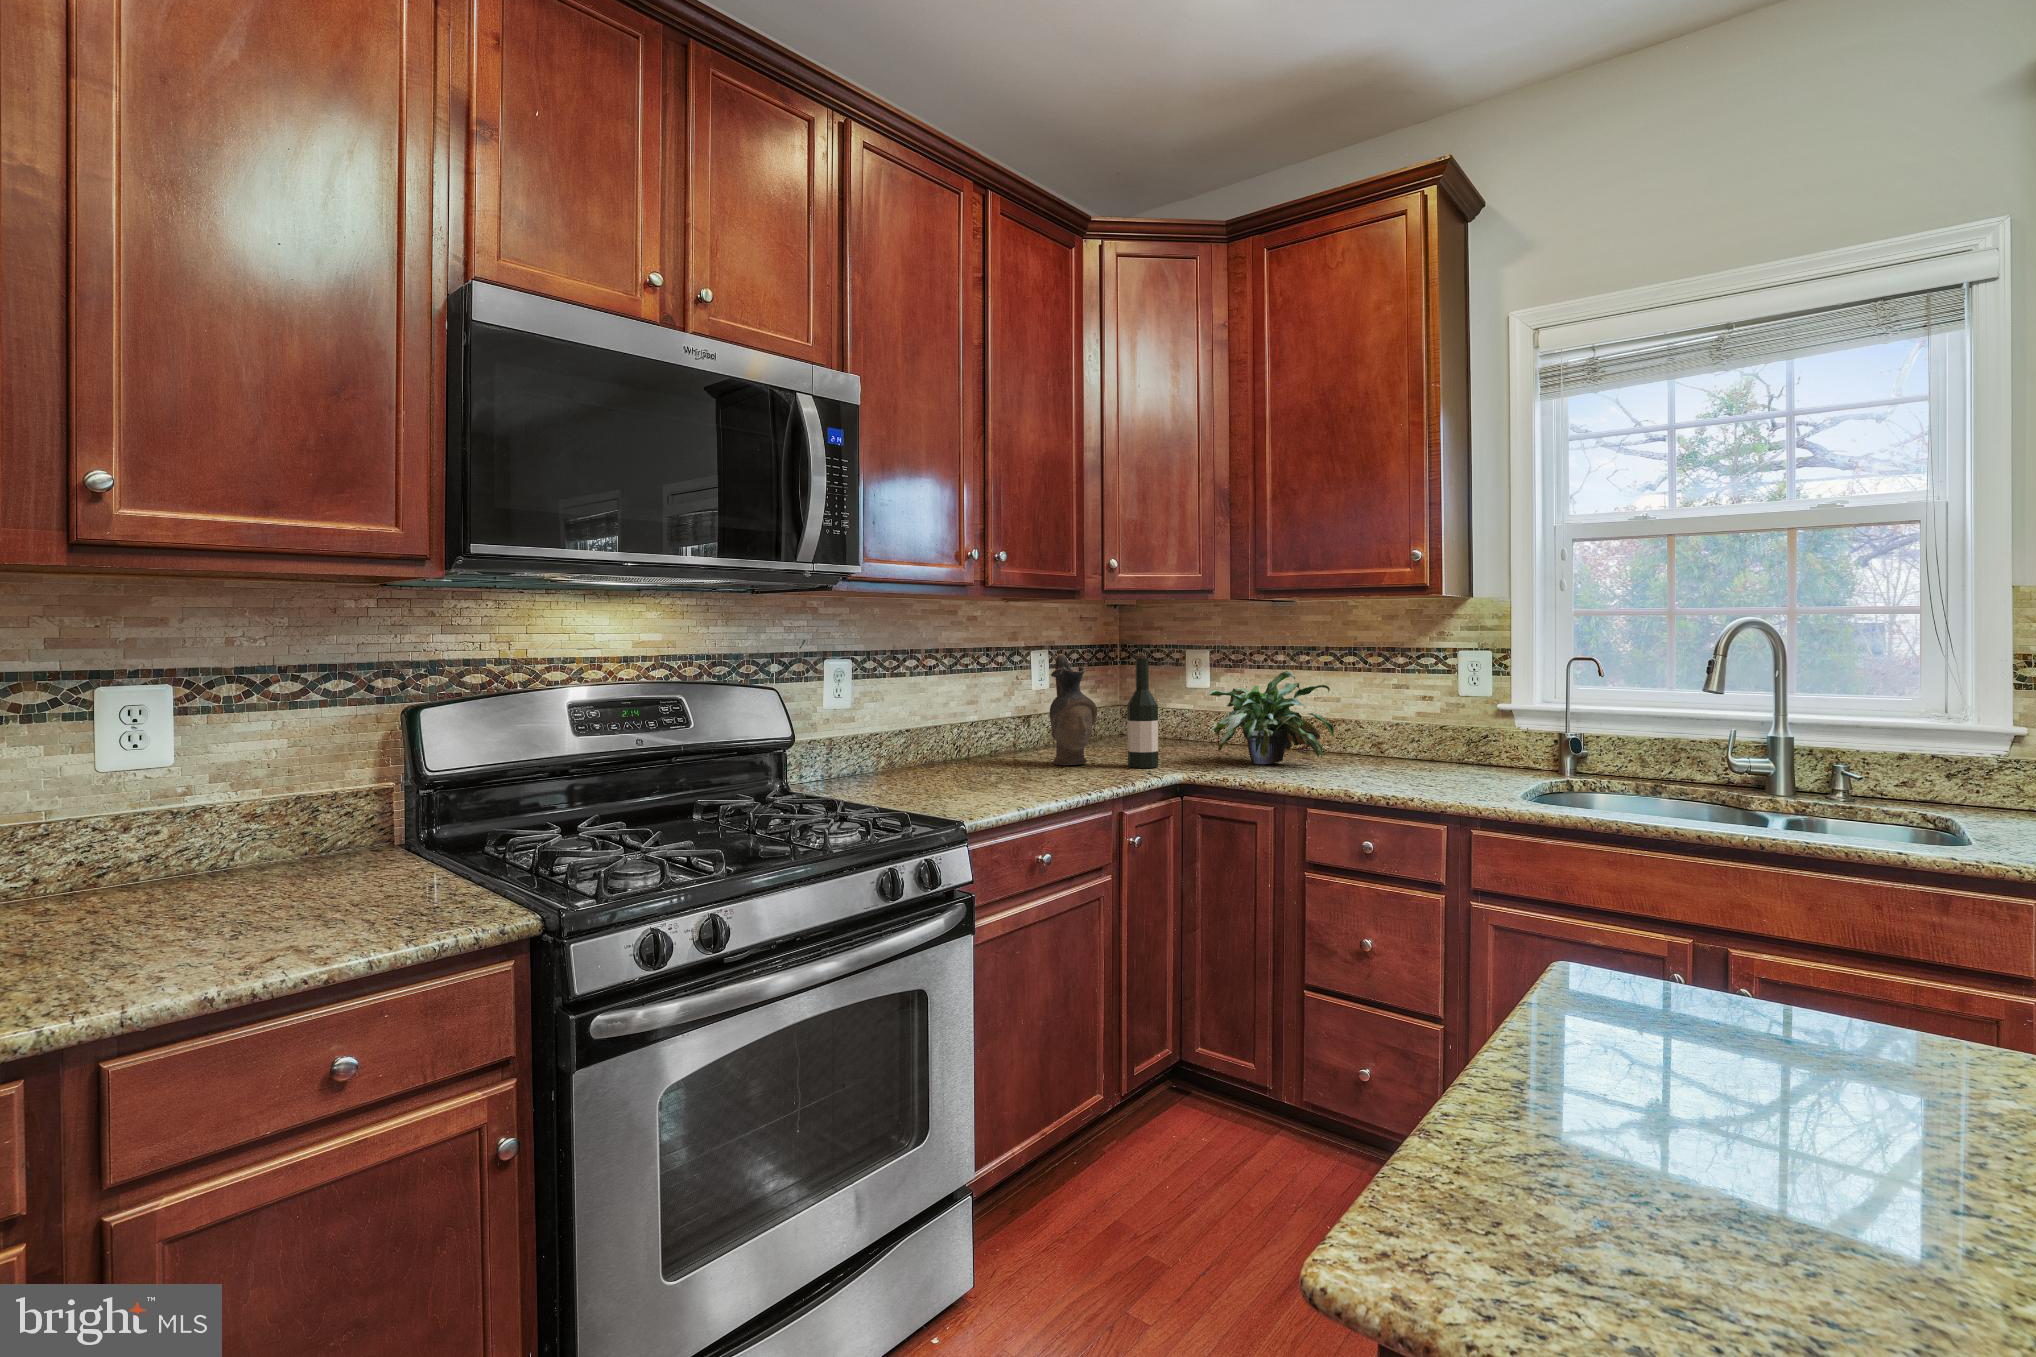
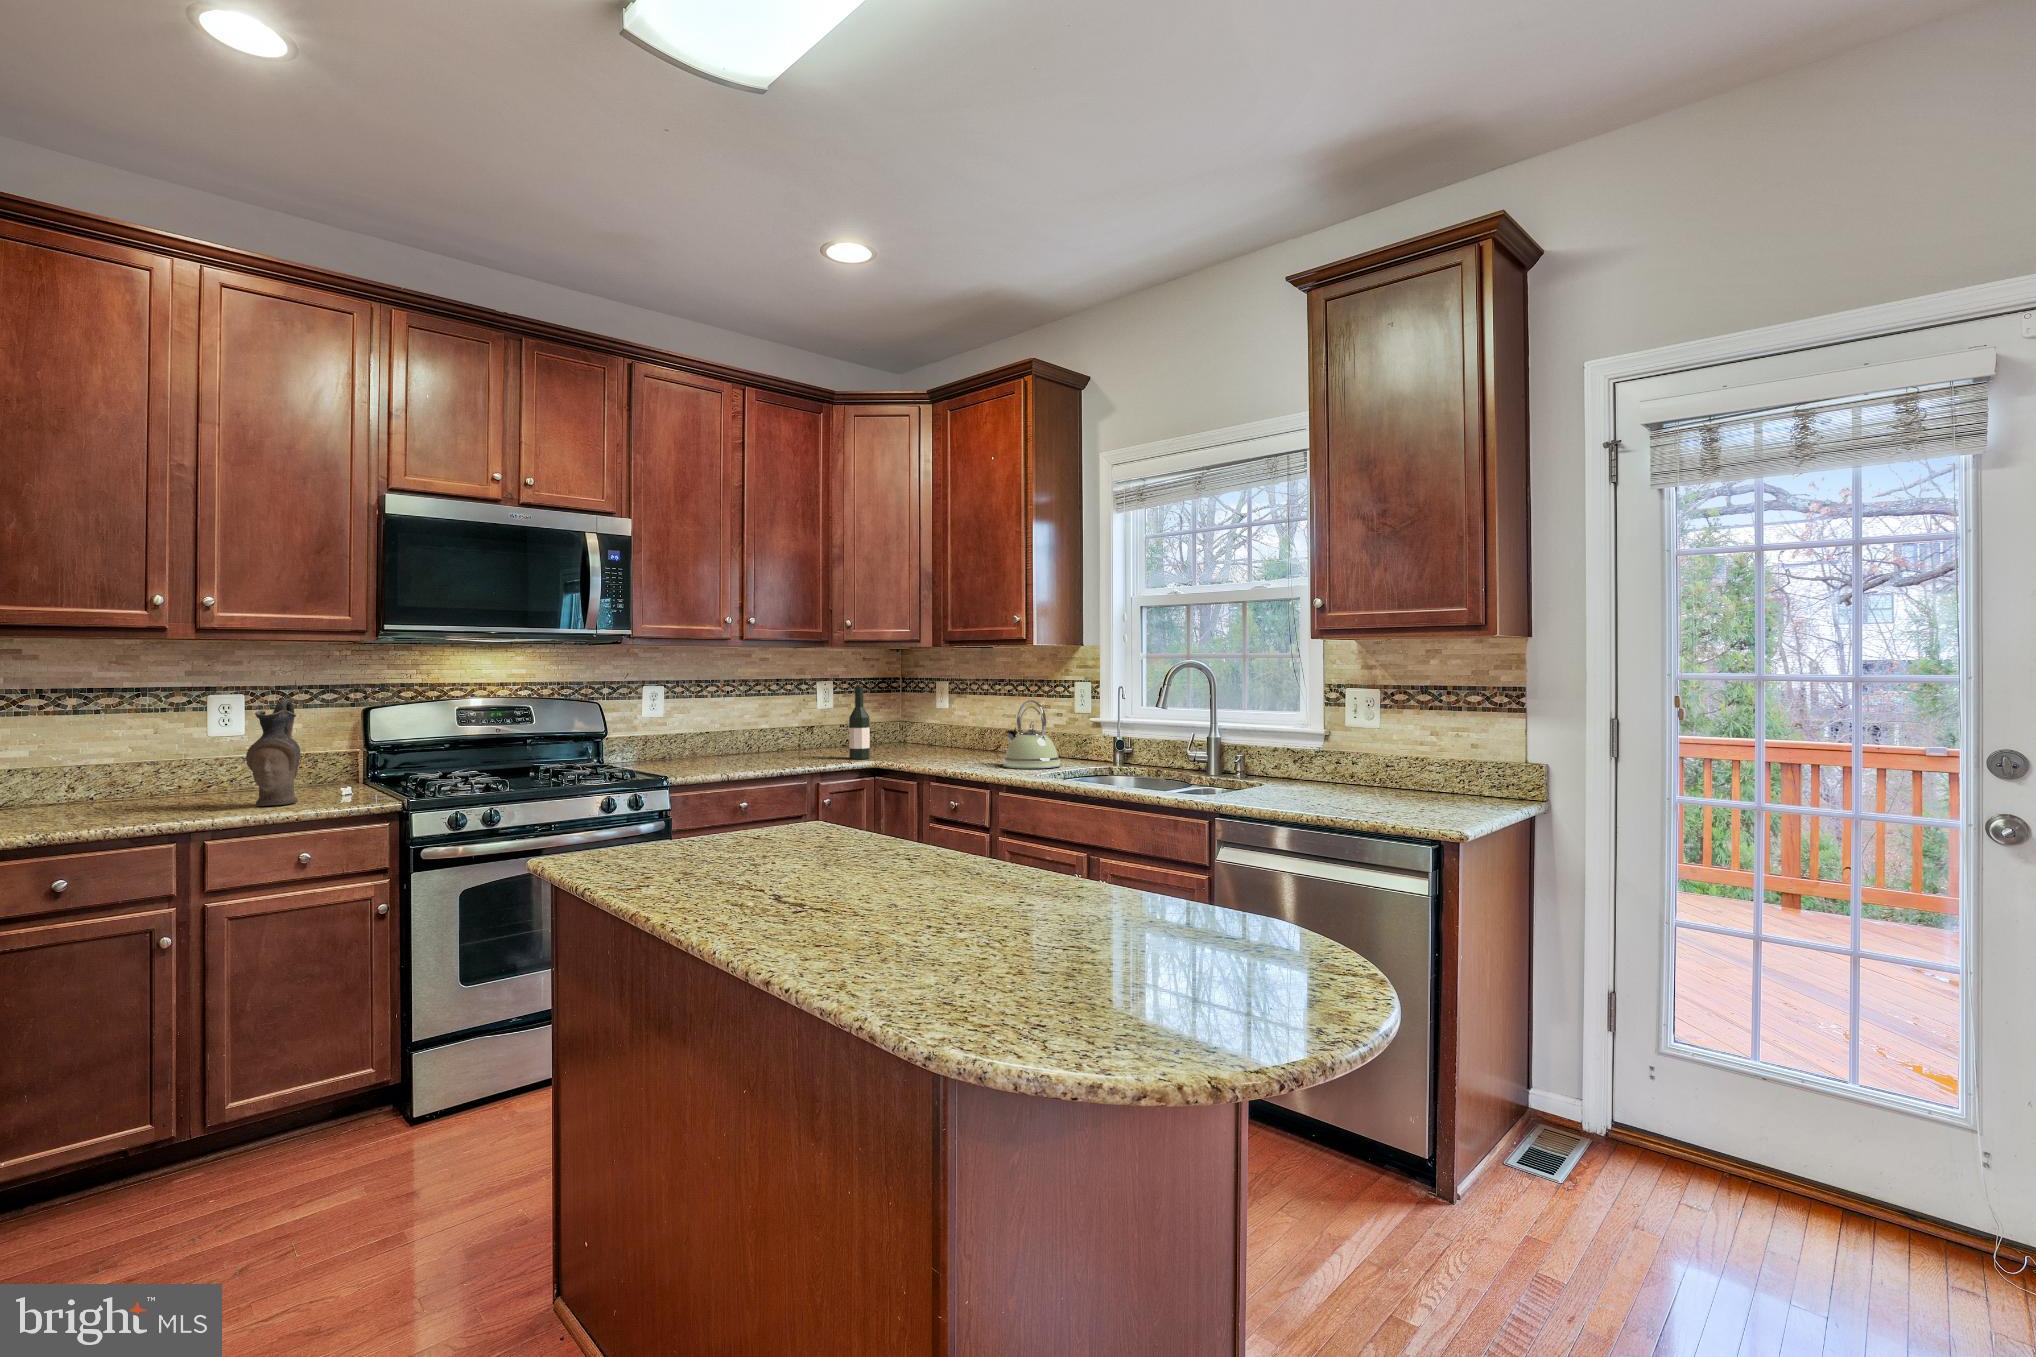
ceramic pitcher: present [1050,655,1097,765] -> present [246,698,301,806]
potted plant: present [1208,671,1334,764] -> none [906,695,989,758]
kettle: none [1386,679,1489,784] -> present [1003,700,1061,768]

